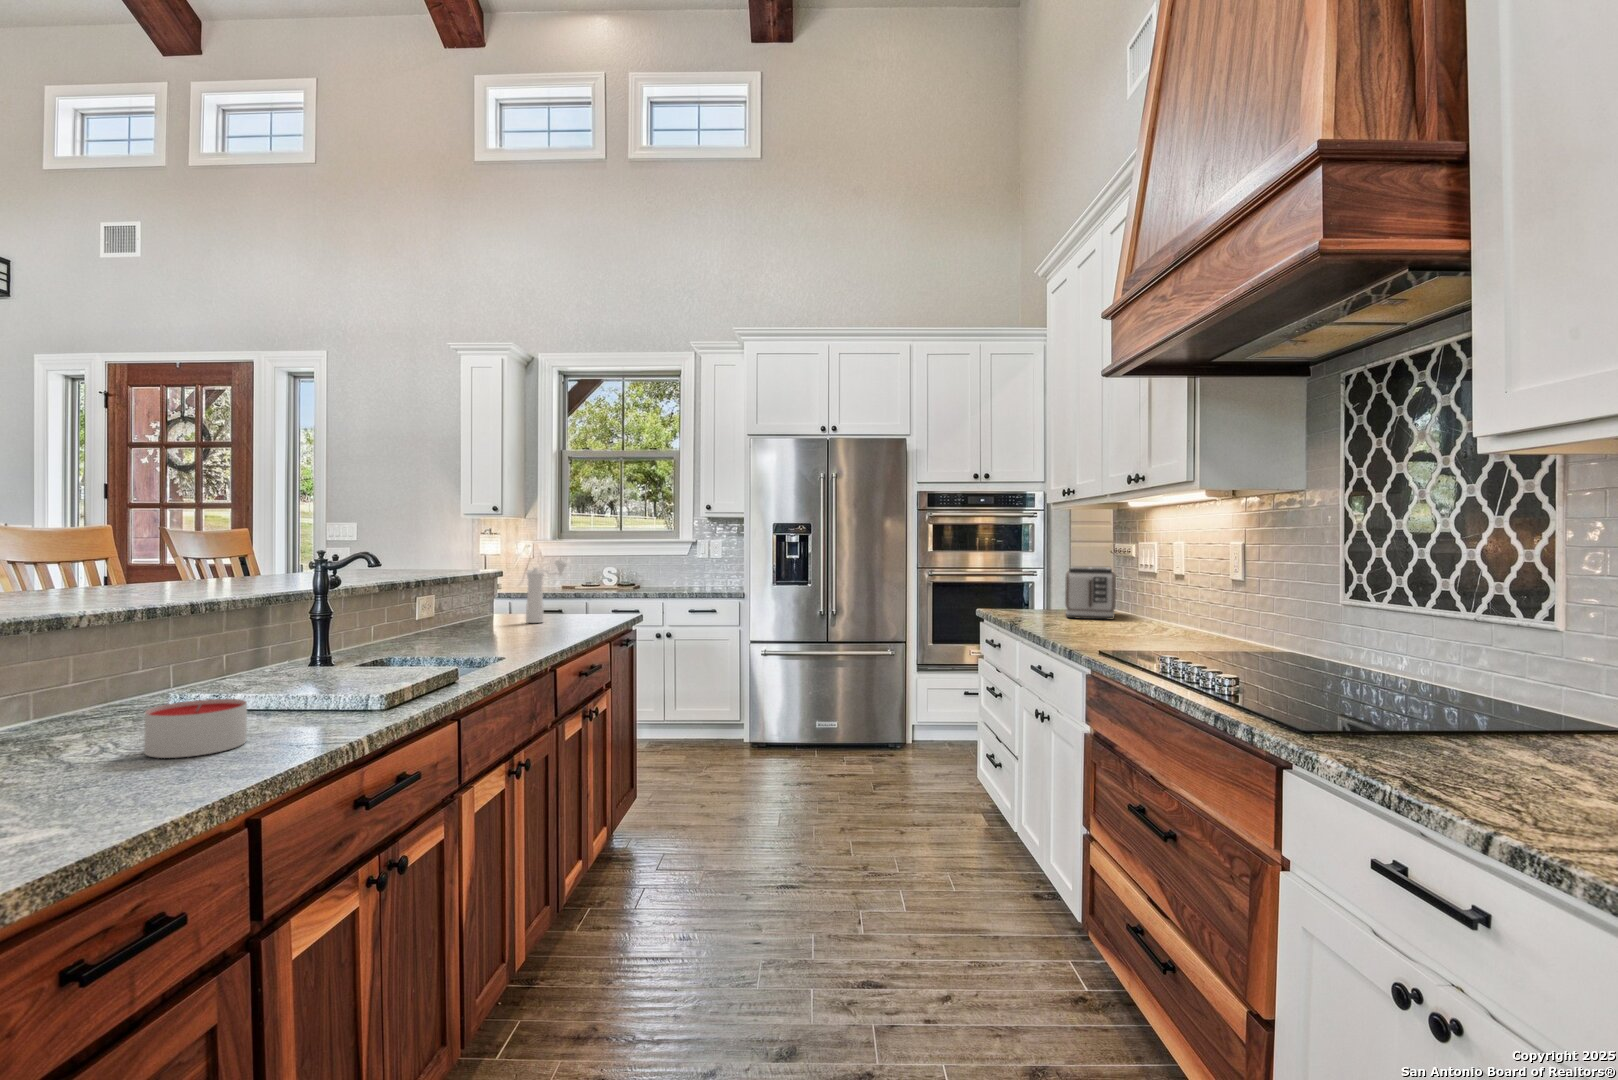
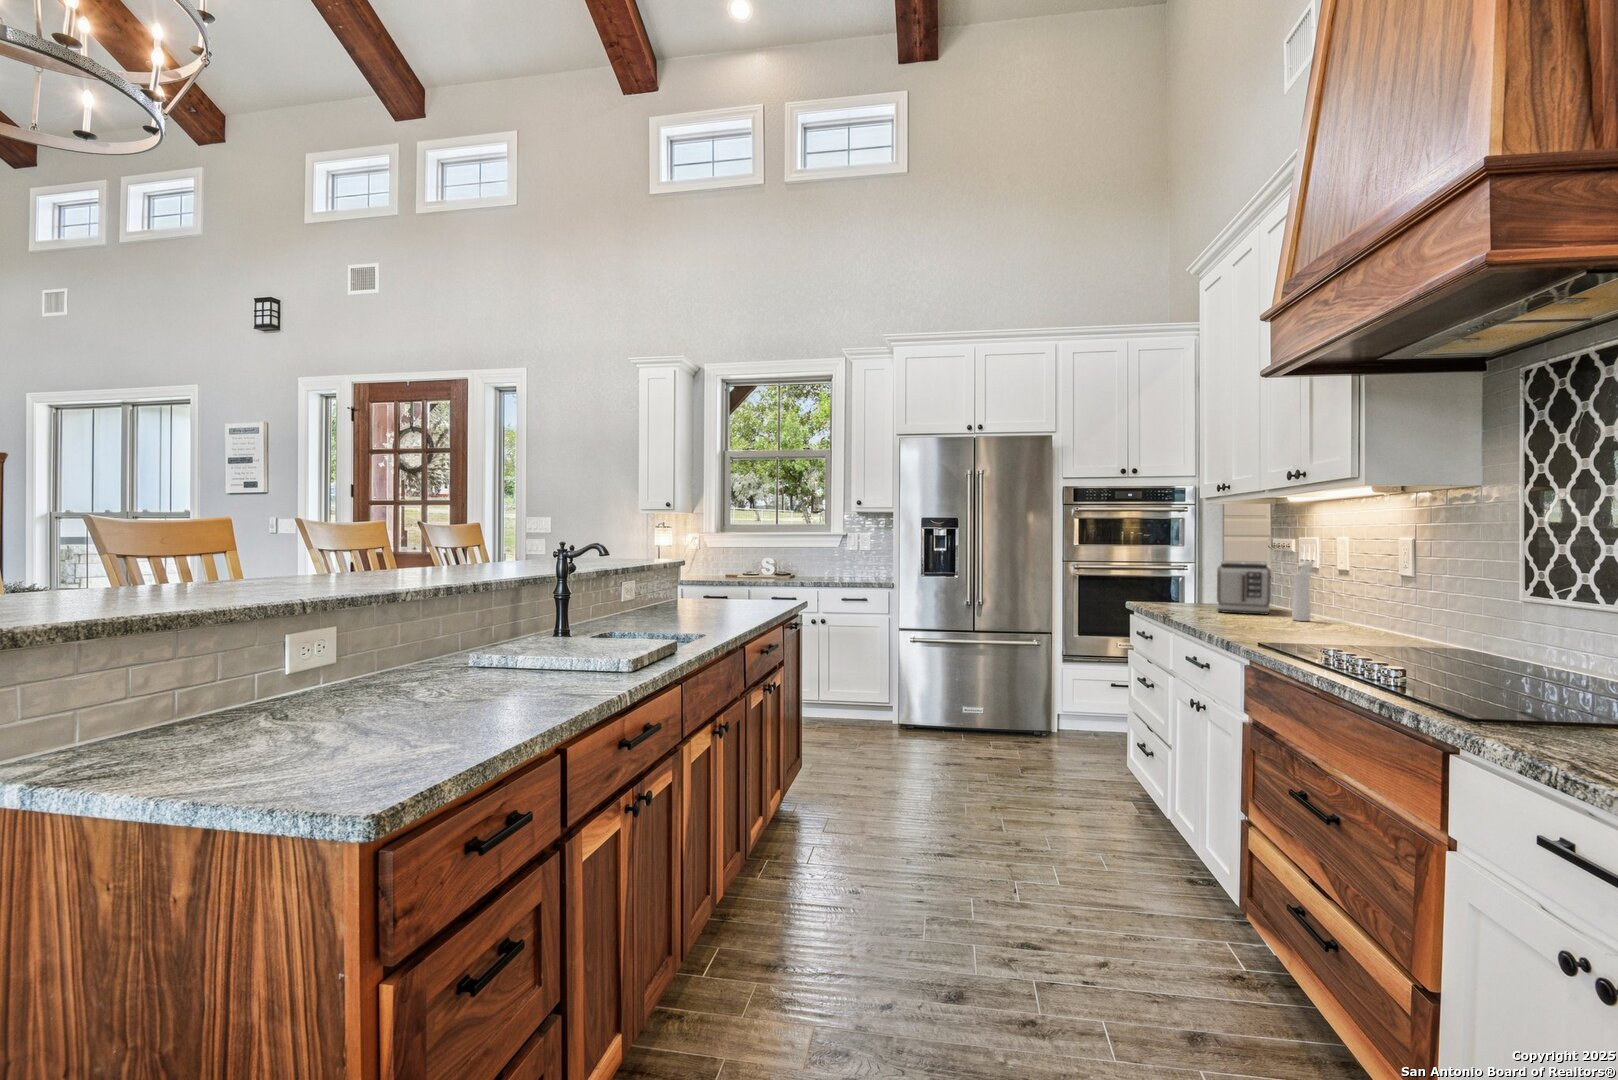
pepper mill: present [526,560,567,623] -> present [1292,562,1313,621]
candle: present [144,699,247,758] -> none [474,658,541,701]

